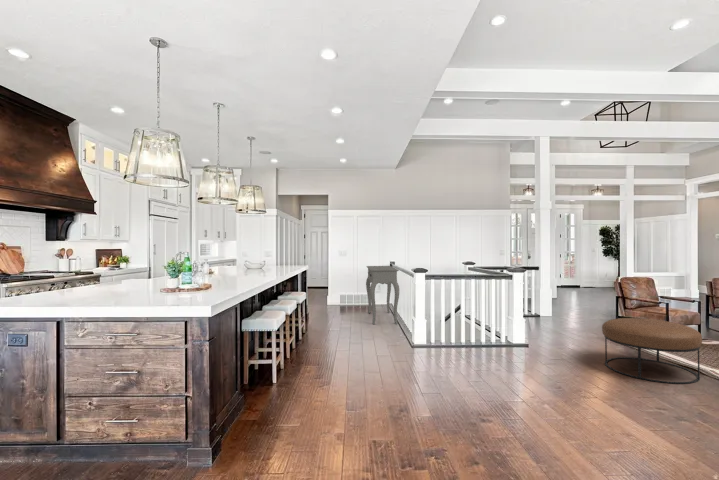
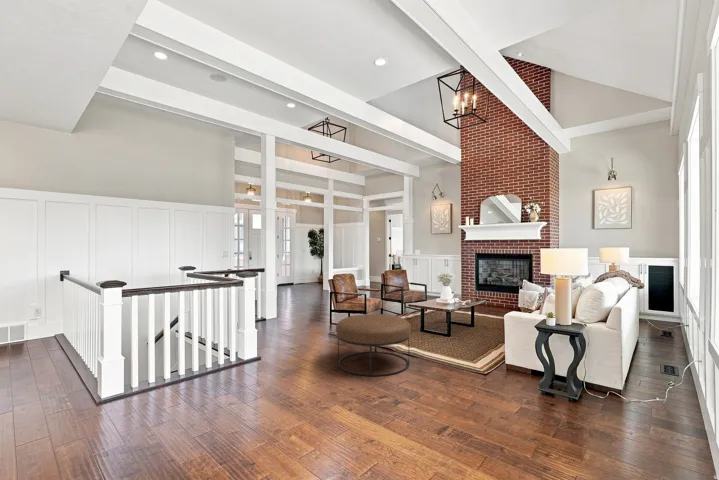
console table: present [366,266,399,324] -> none [13,278,78,375]

